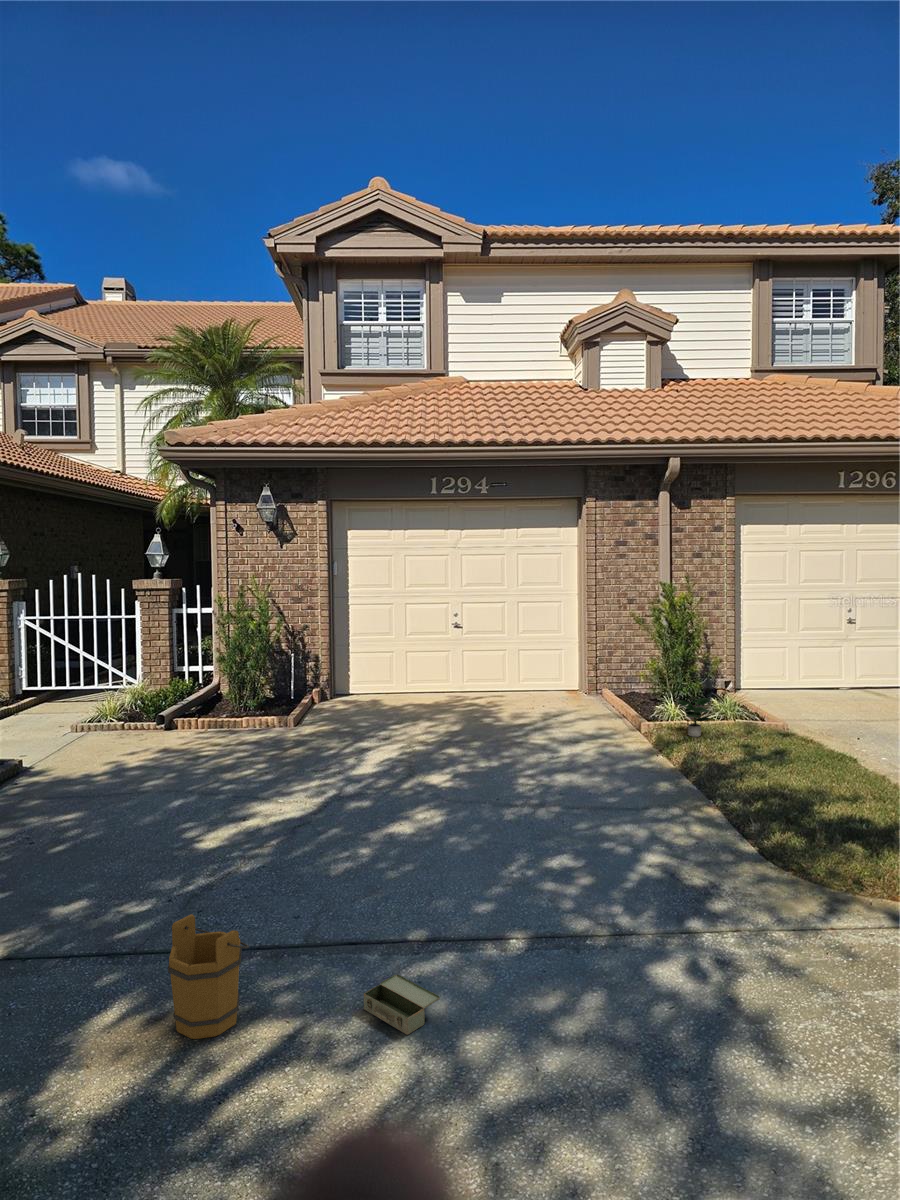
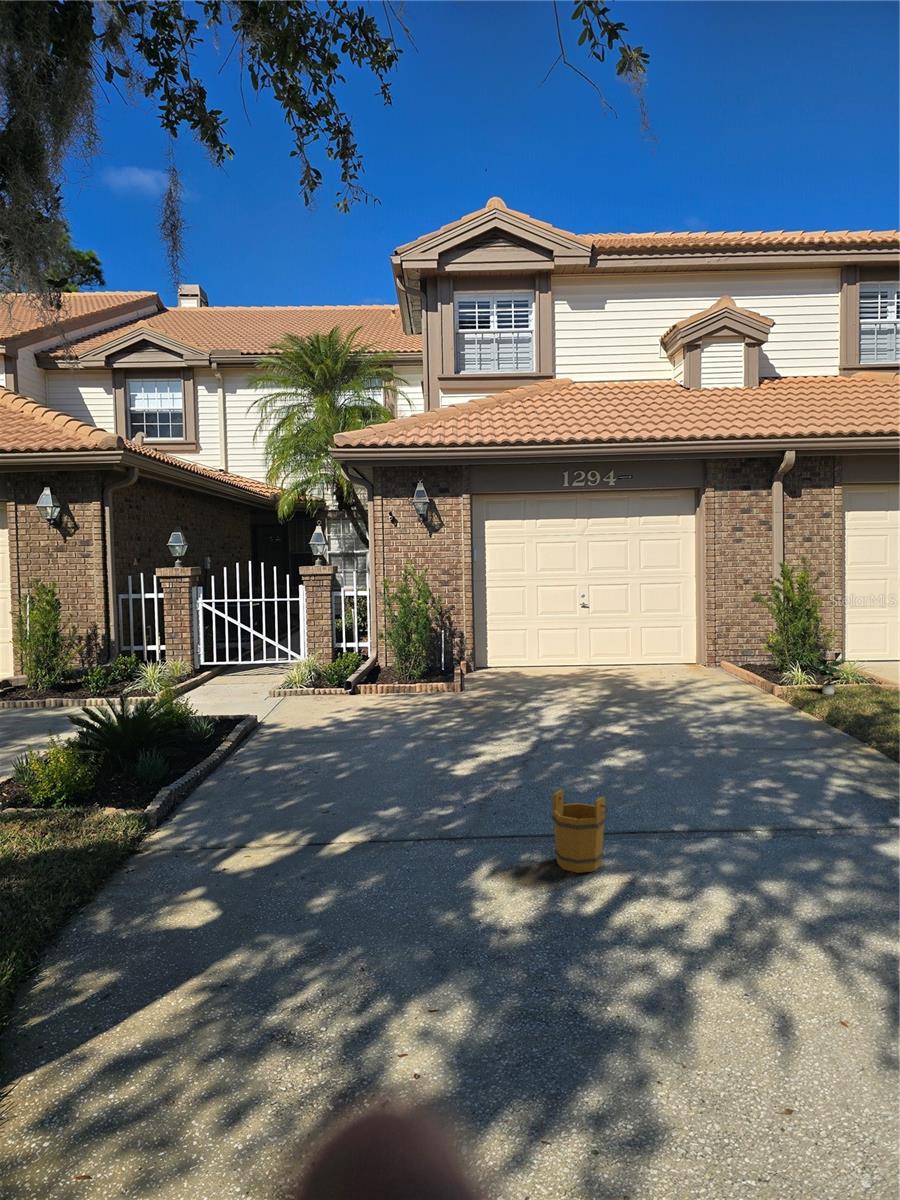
toolbox: present [364,975,440,1035] -> none [688,836,746,869]

